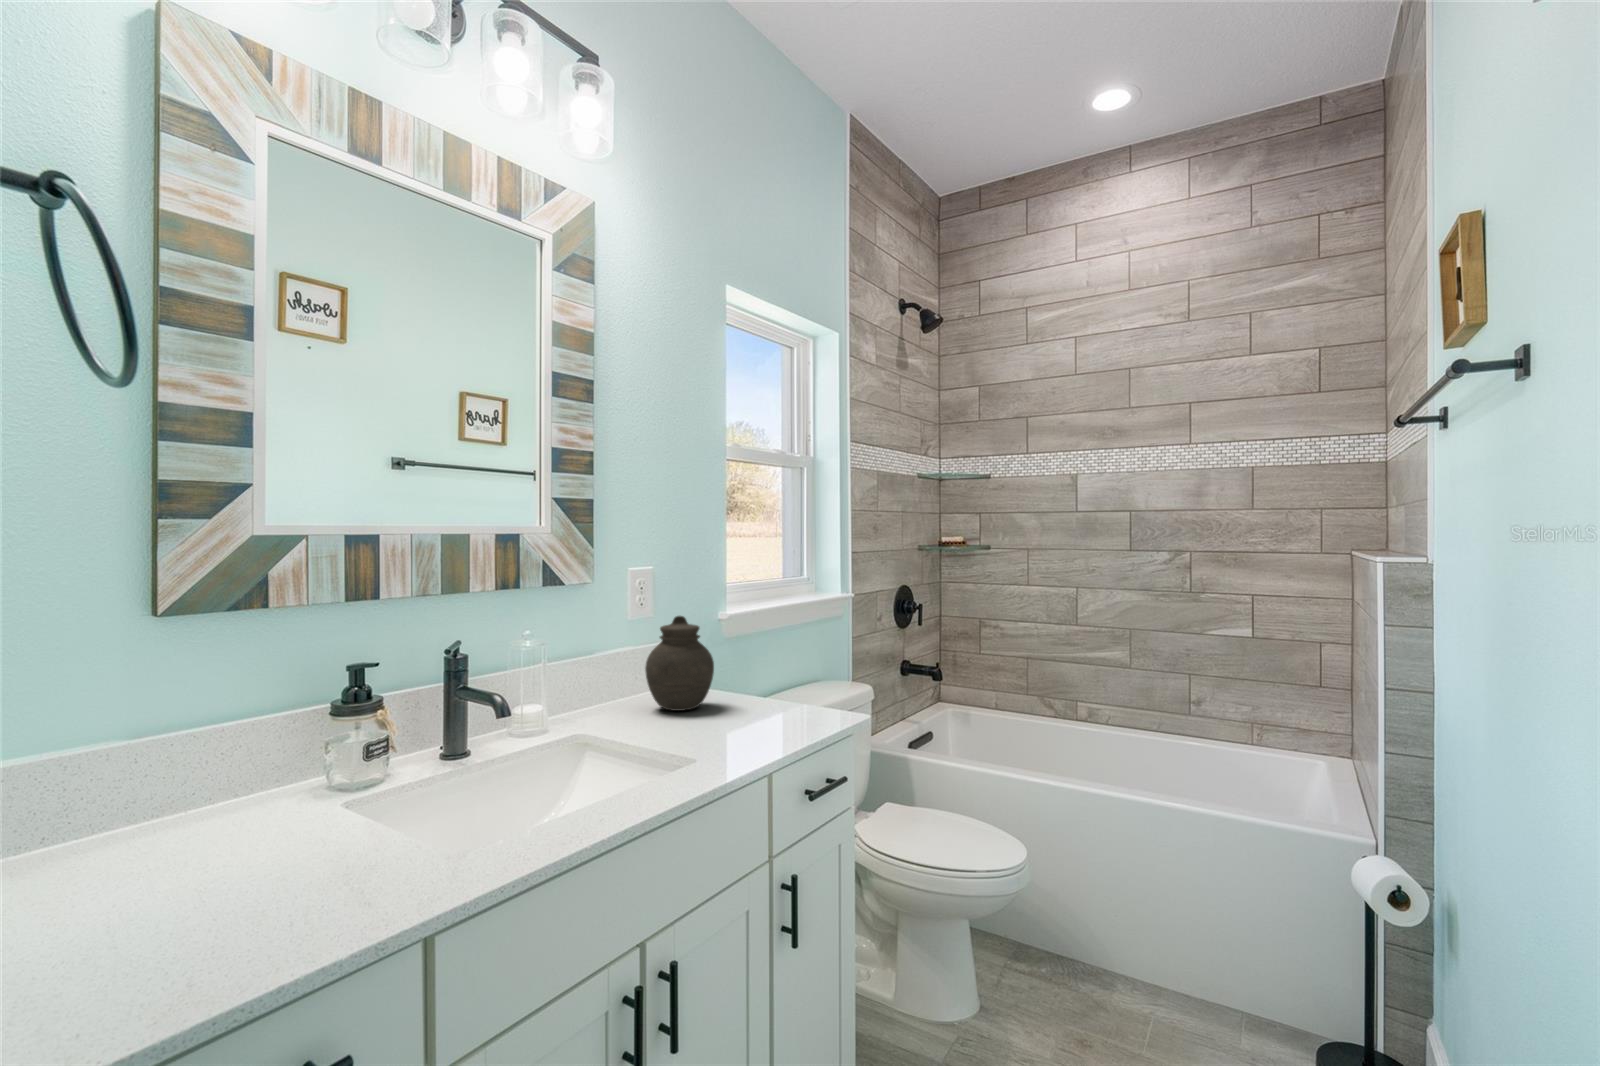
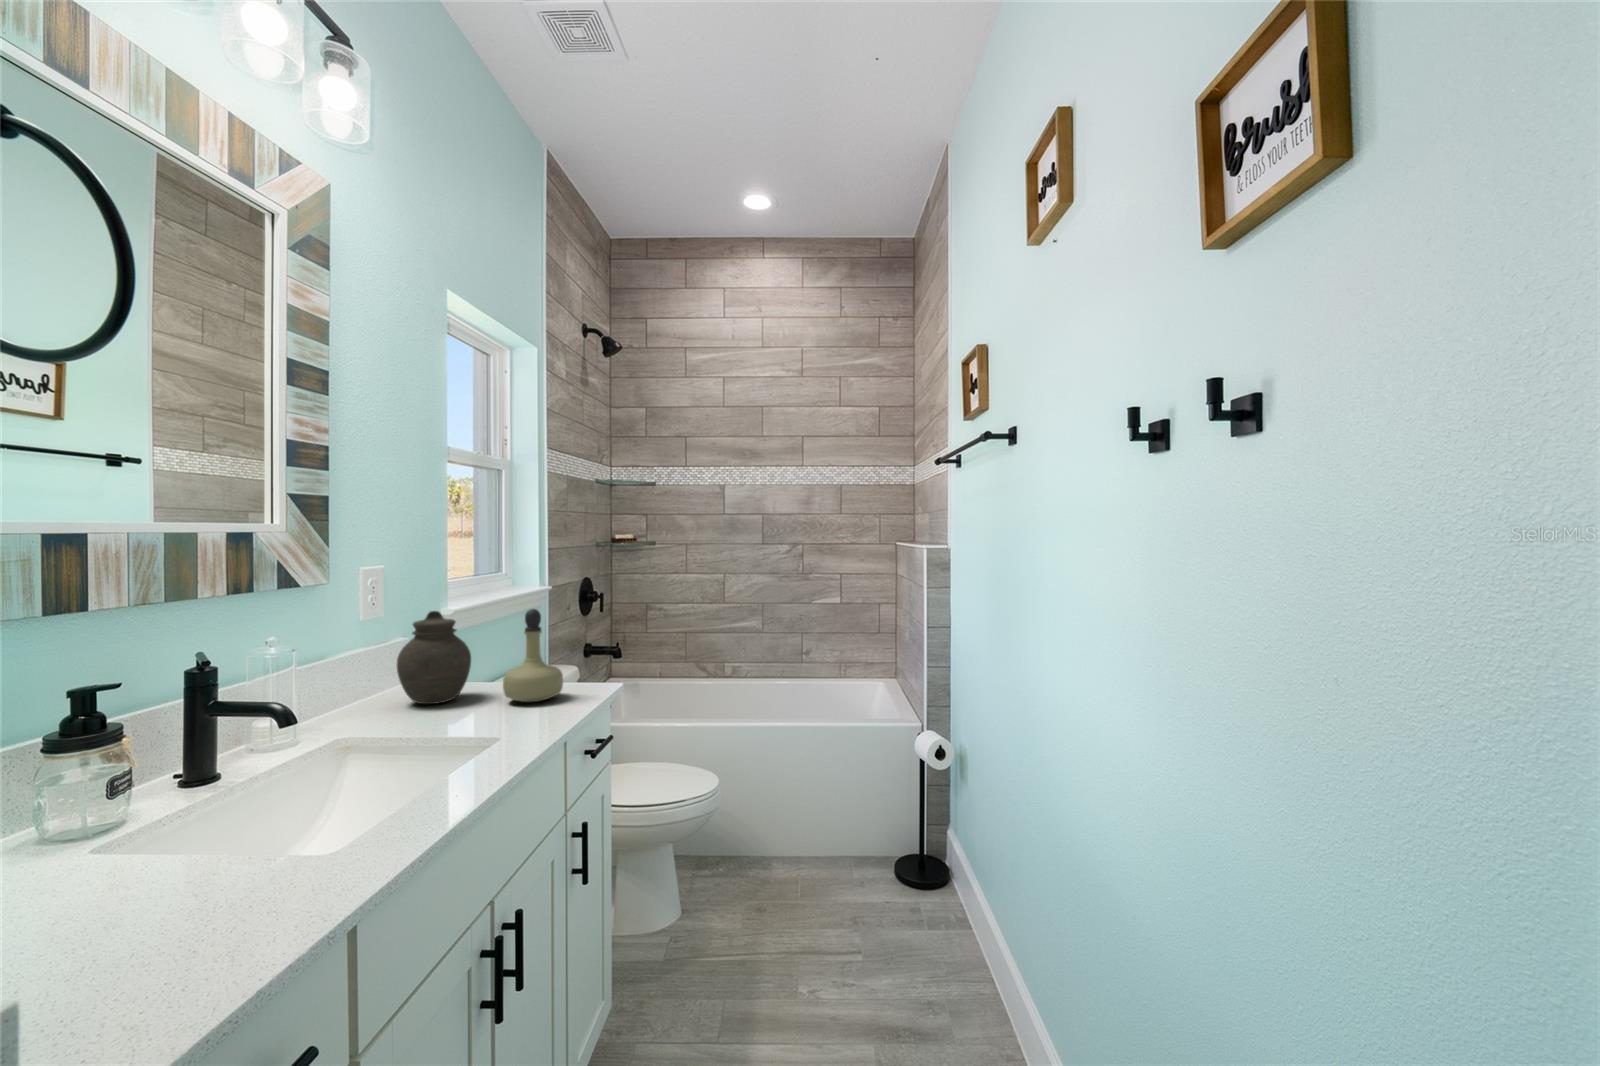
perfume bottle: none [734,620,795,721] -> present [503,609,563,702]

